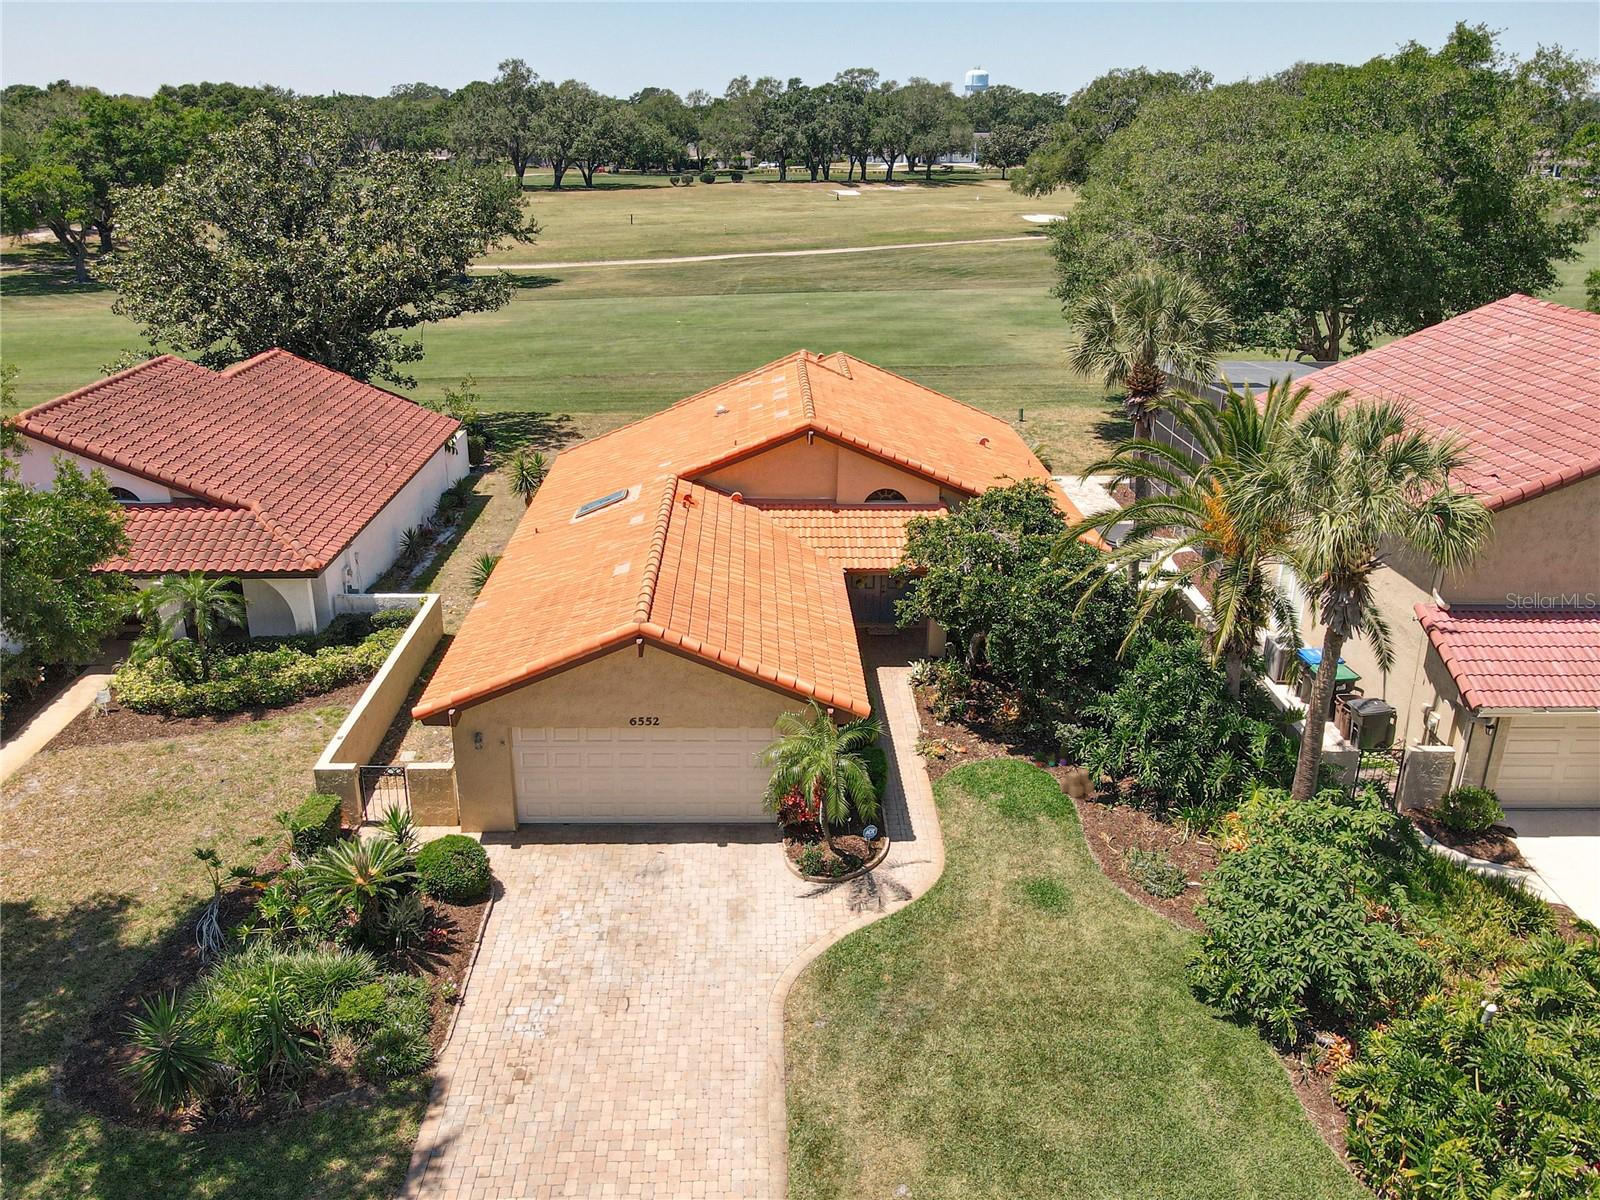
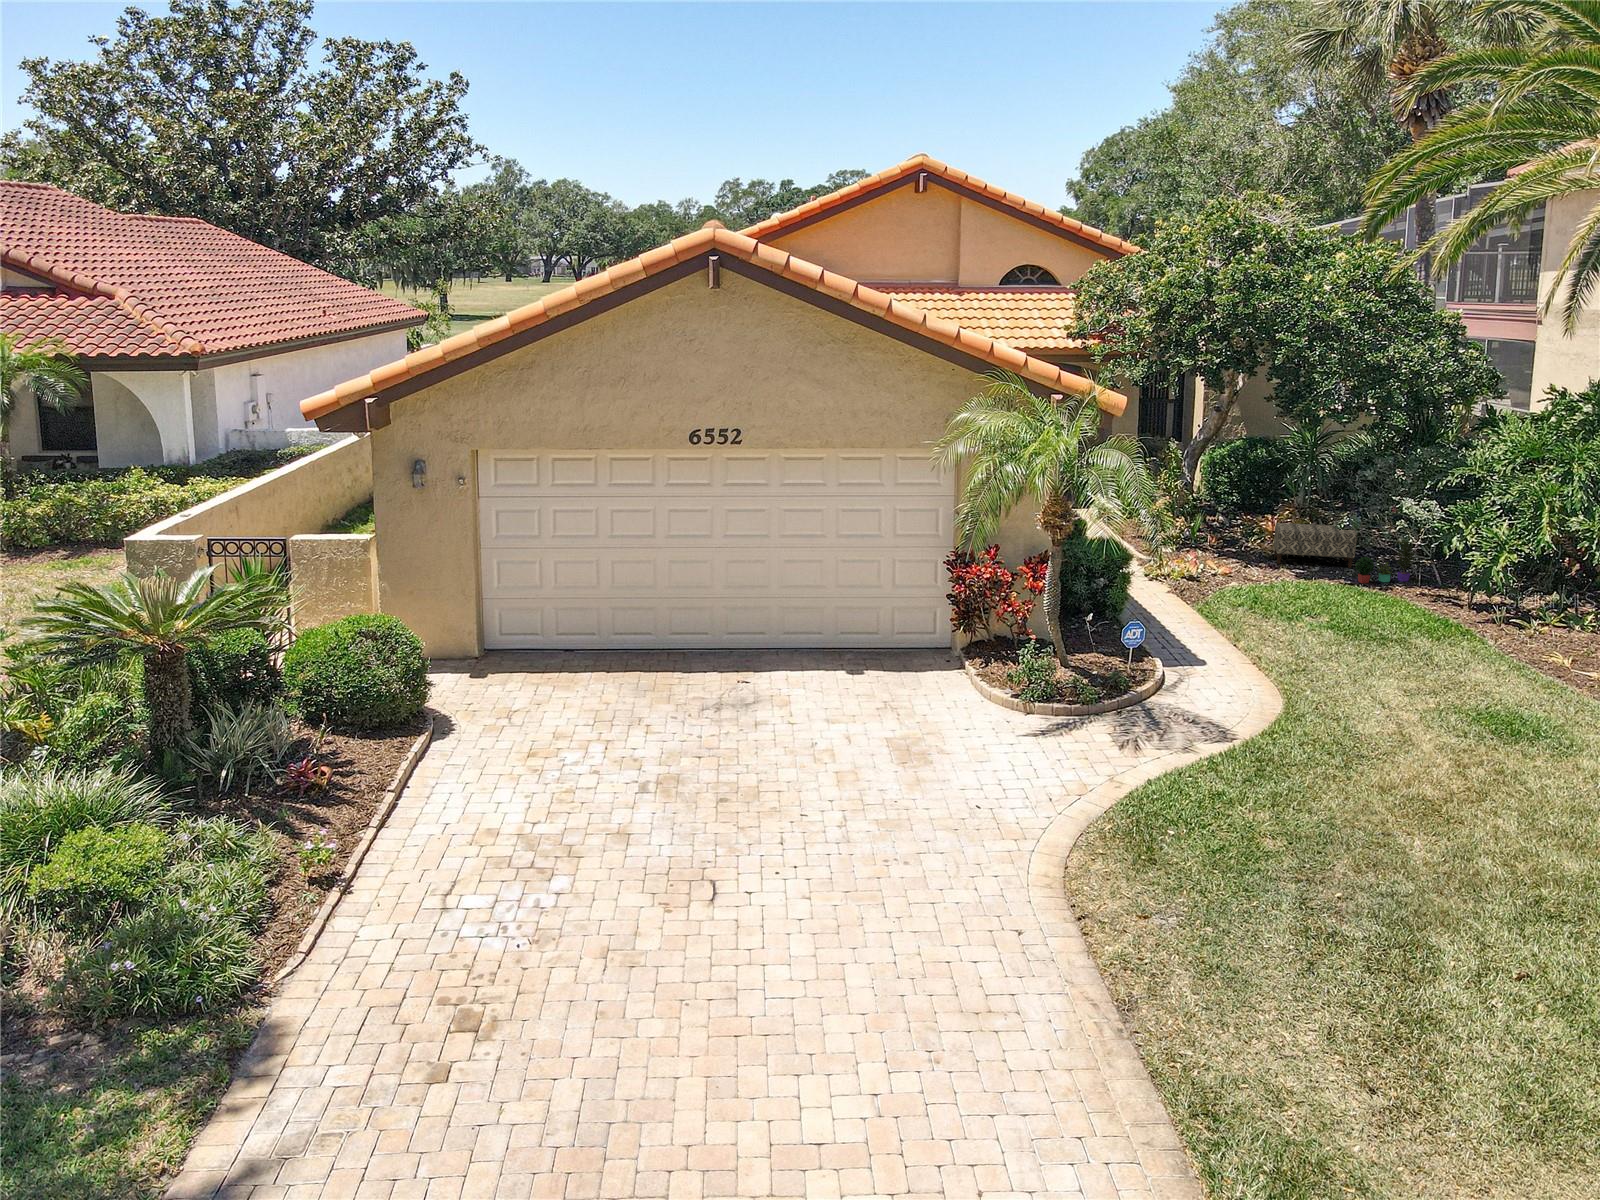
bench: none [996,718,1043,750] -> present [1274,523,1357,568]
cardboard box: present [1060,769,1094,798] -> none [1418,569,1484,614]

